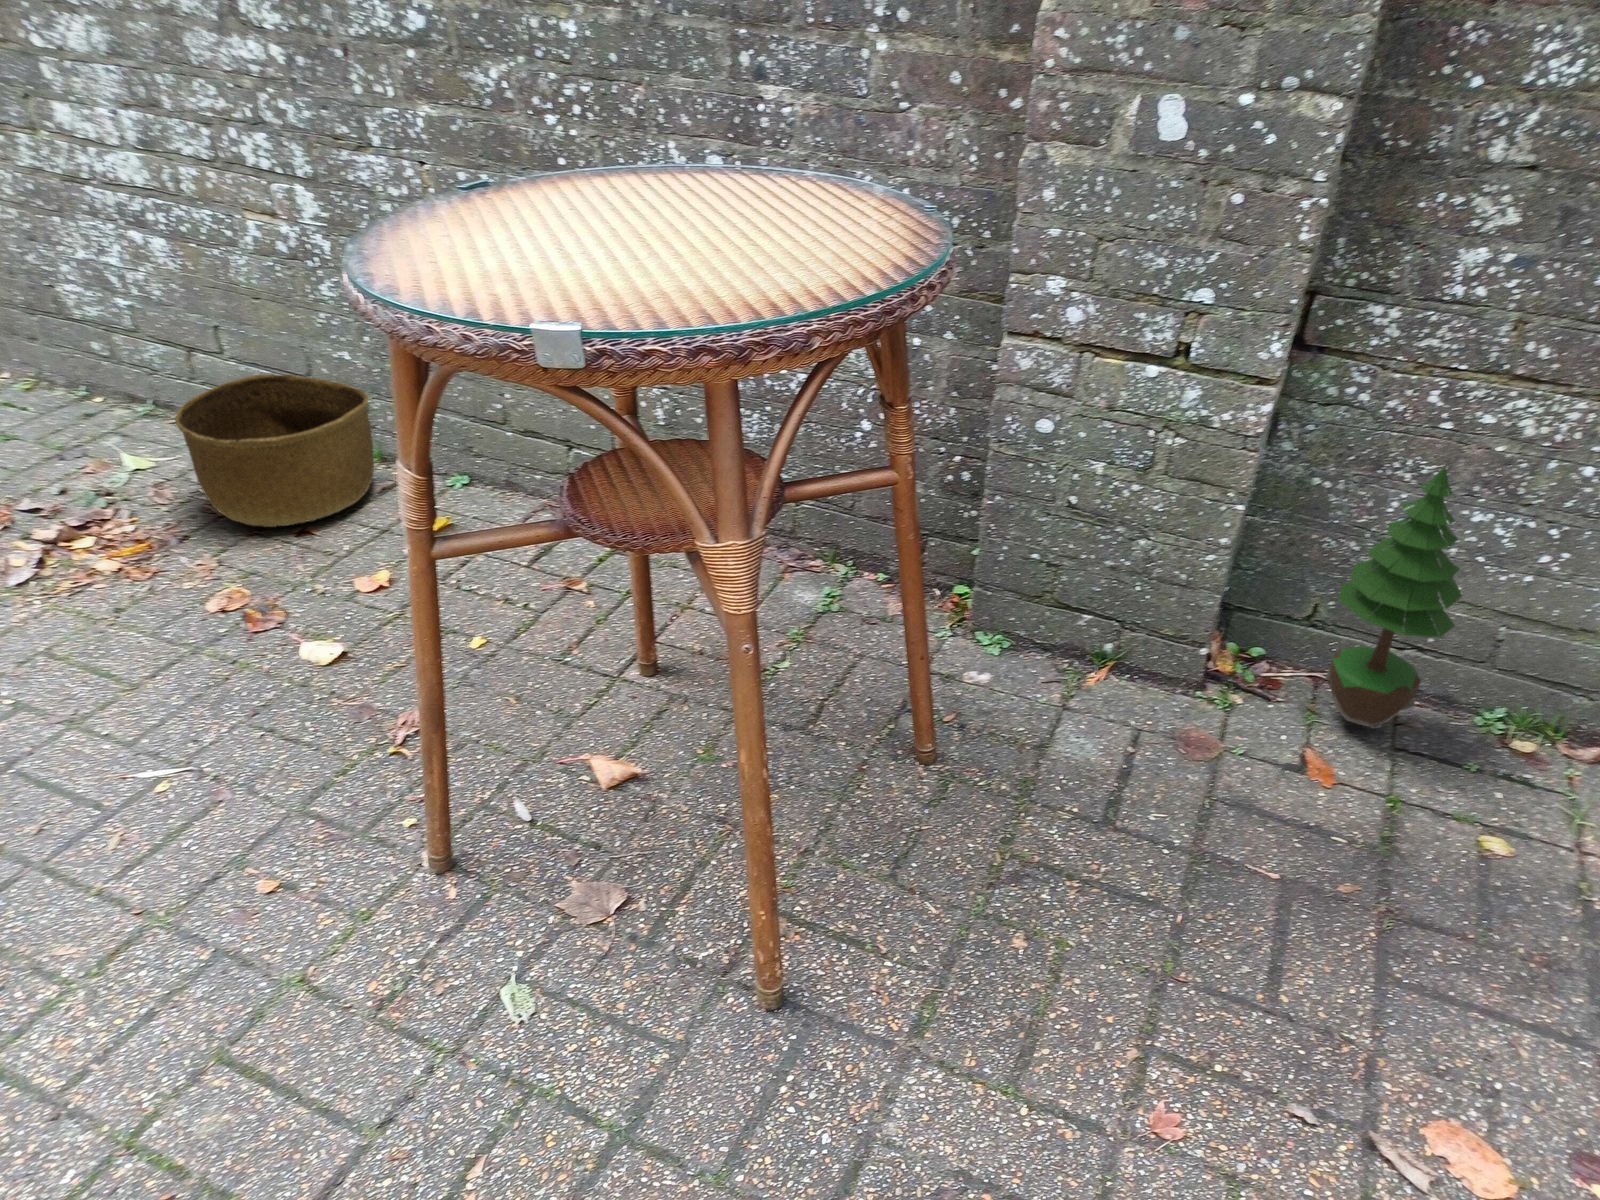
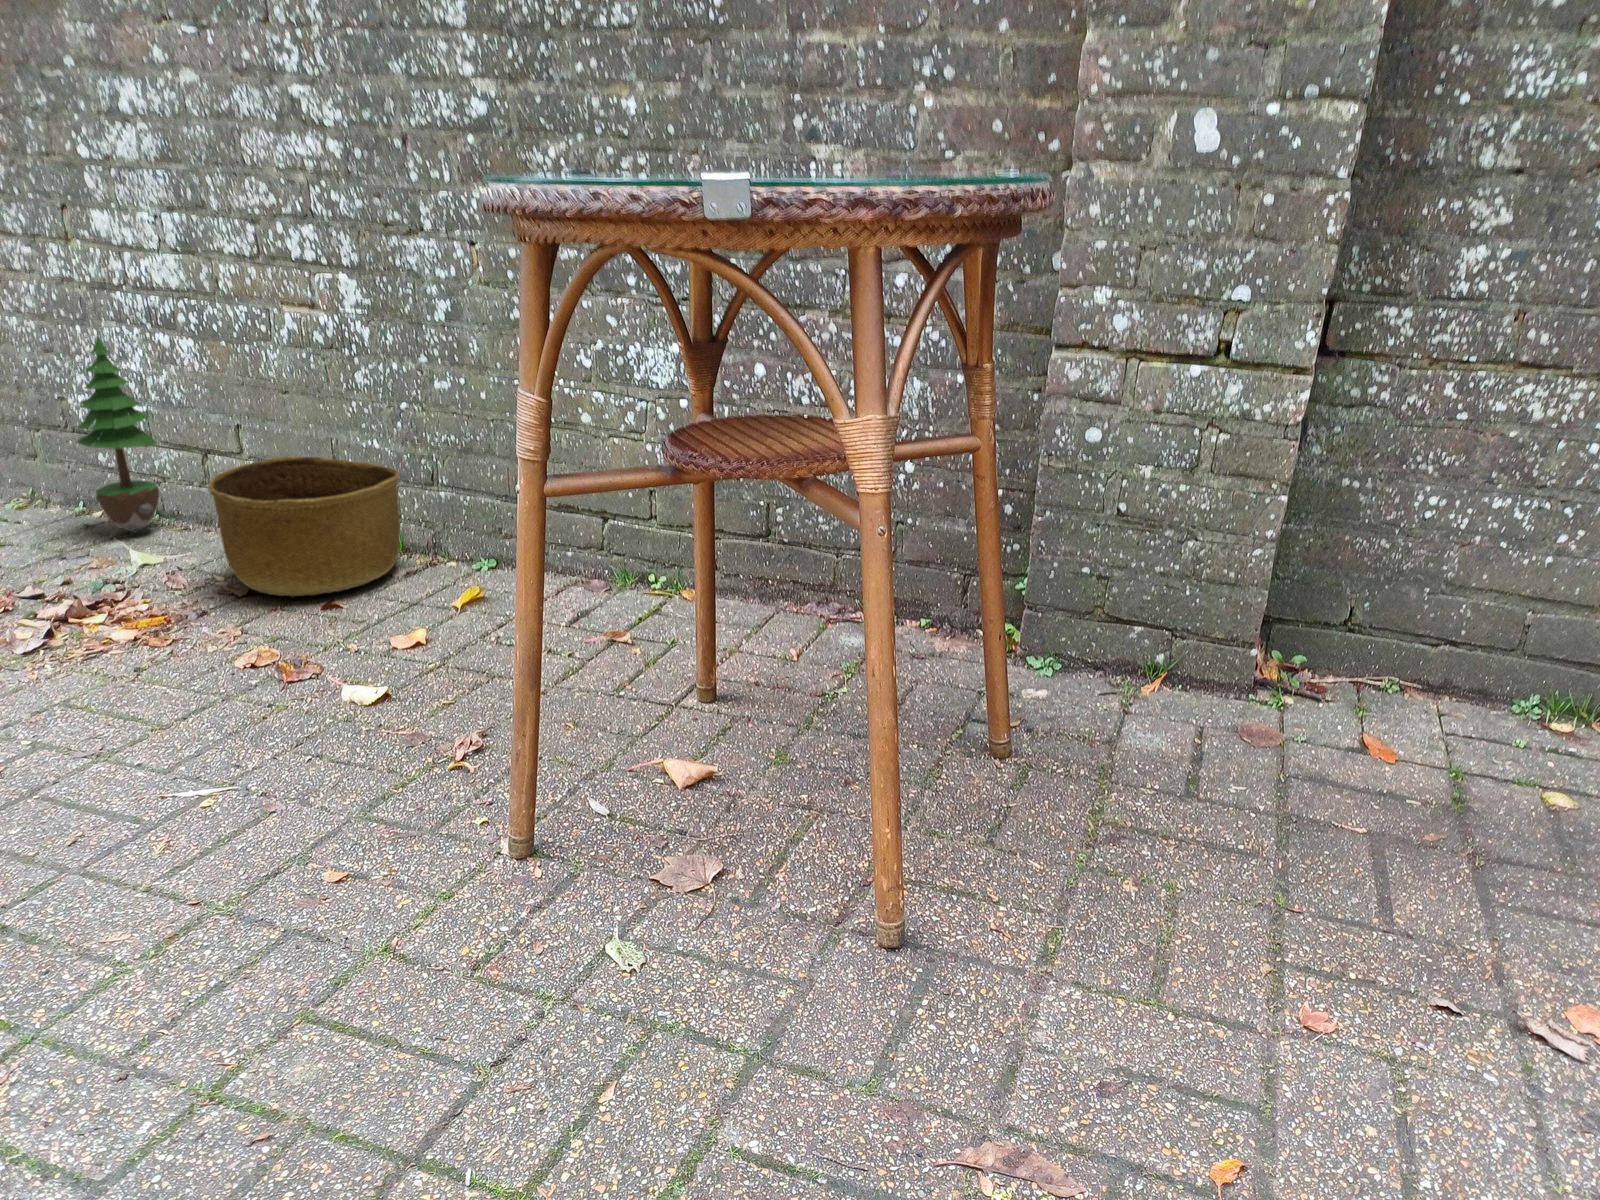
potted tree: present [1325,466,1462,729] -> present [76,337,159,533]

